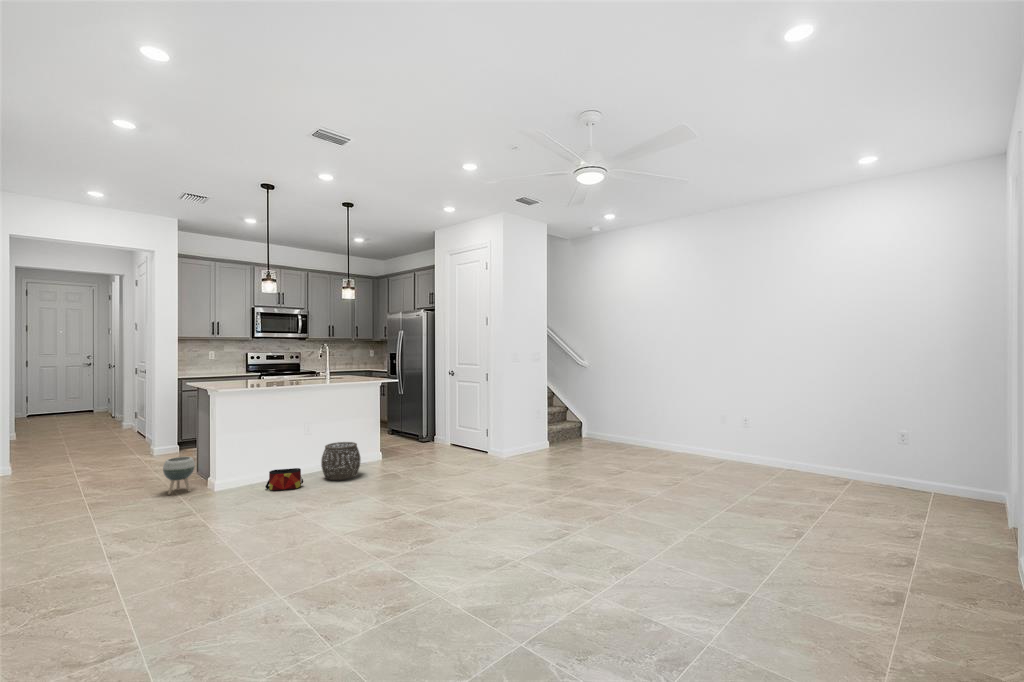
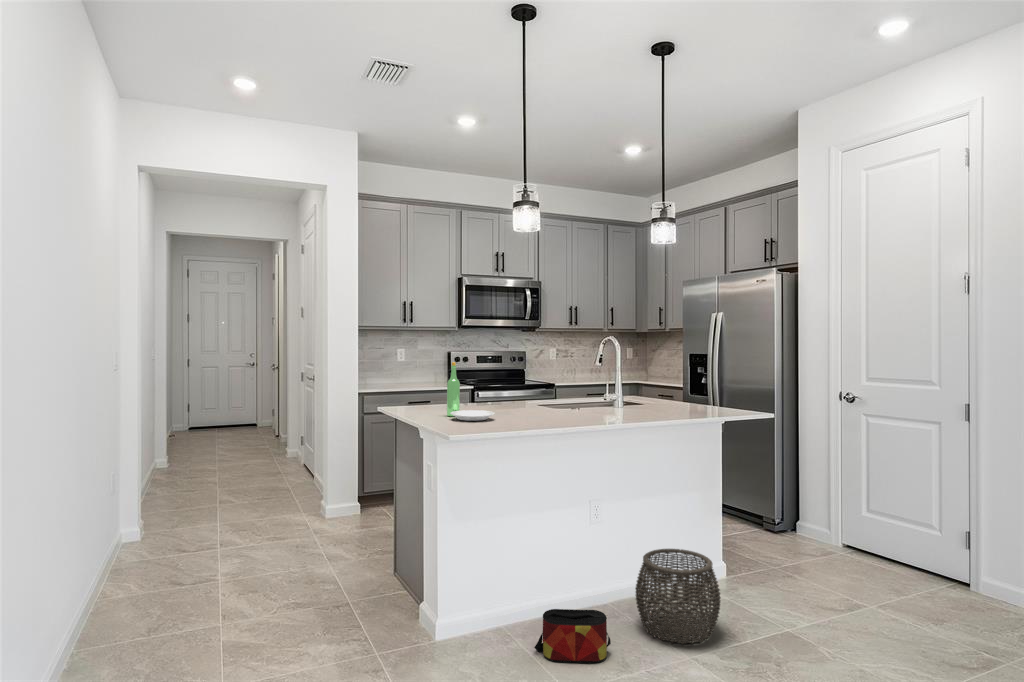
plate: none [225,357,250,385] -> present [447,362,495,421]
planter: present [163,457,195,495] -> none [346,558,399,639]

